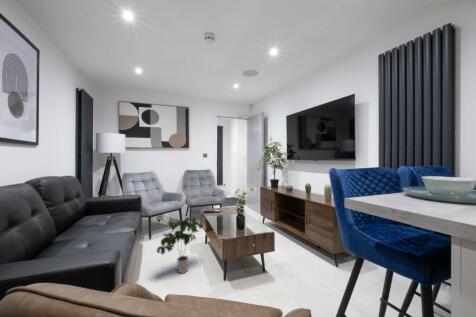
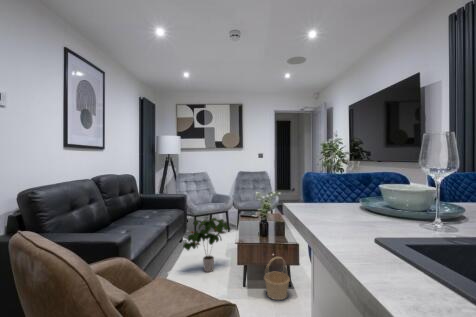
basket: none [247,247,270,287] -> present [264,257,290,300]

